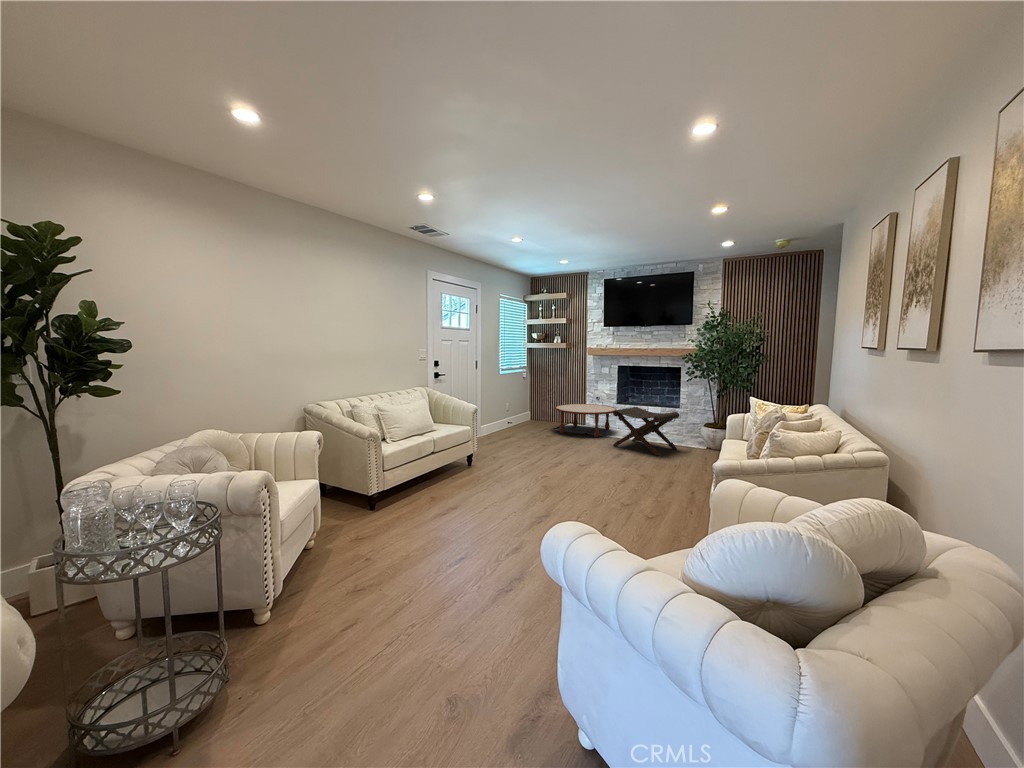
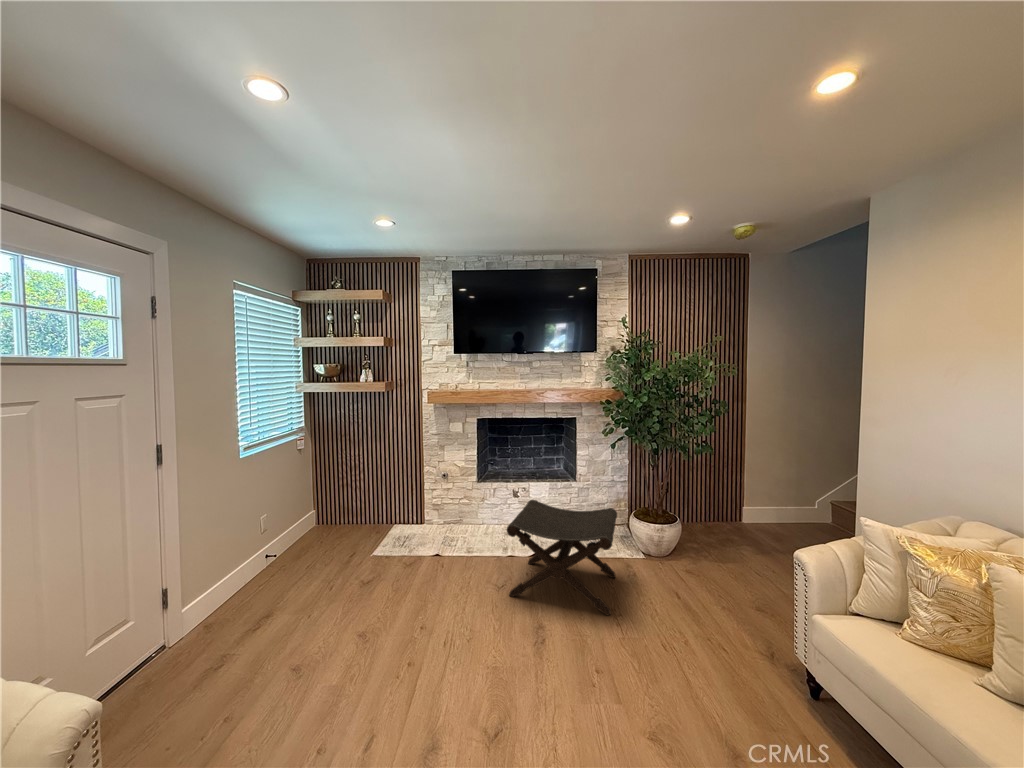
coffee table: present [555,404,616,437] -> none [372,487,488,569]

